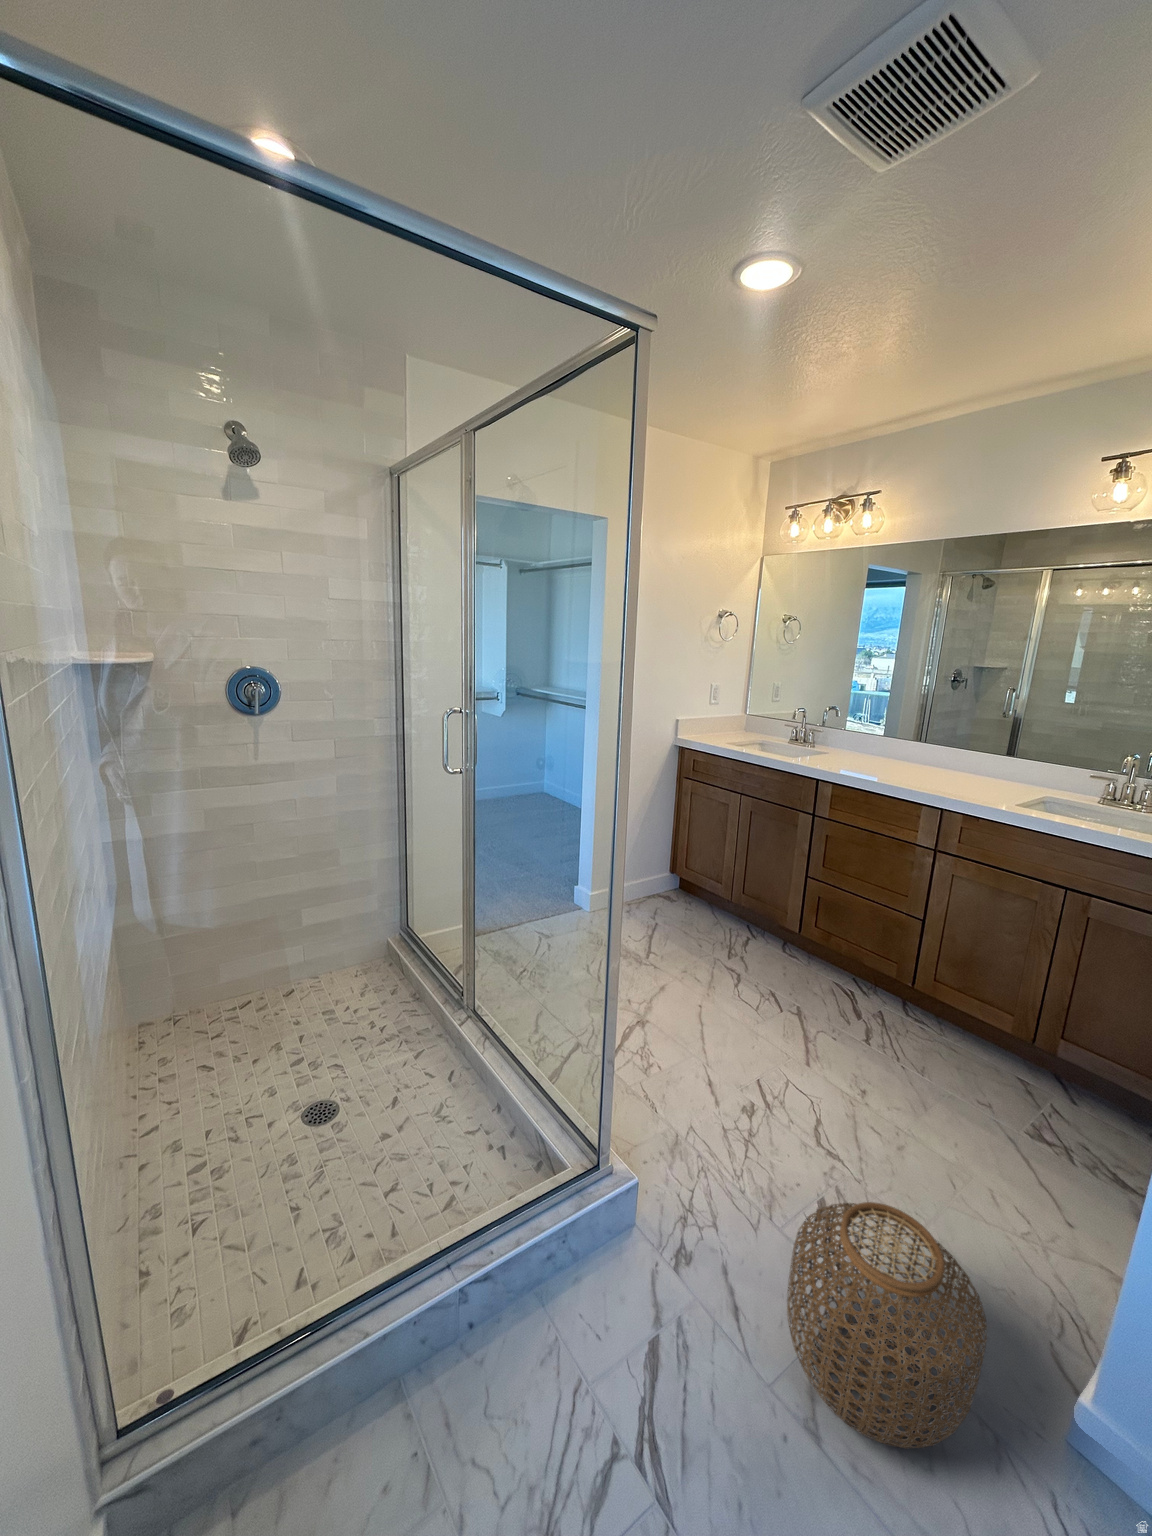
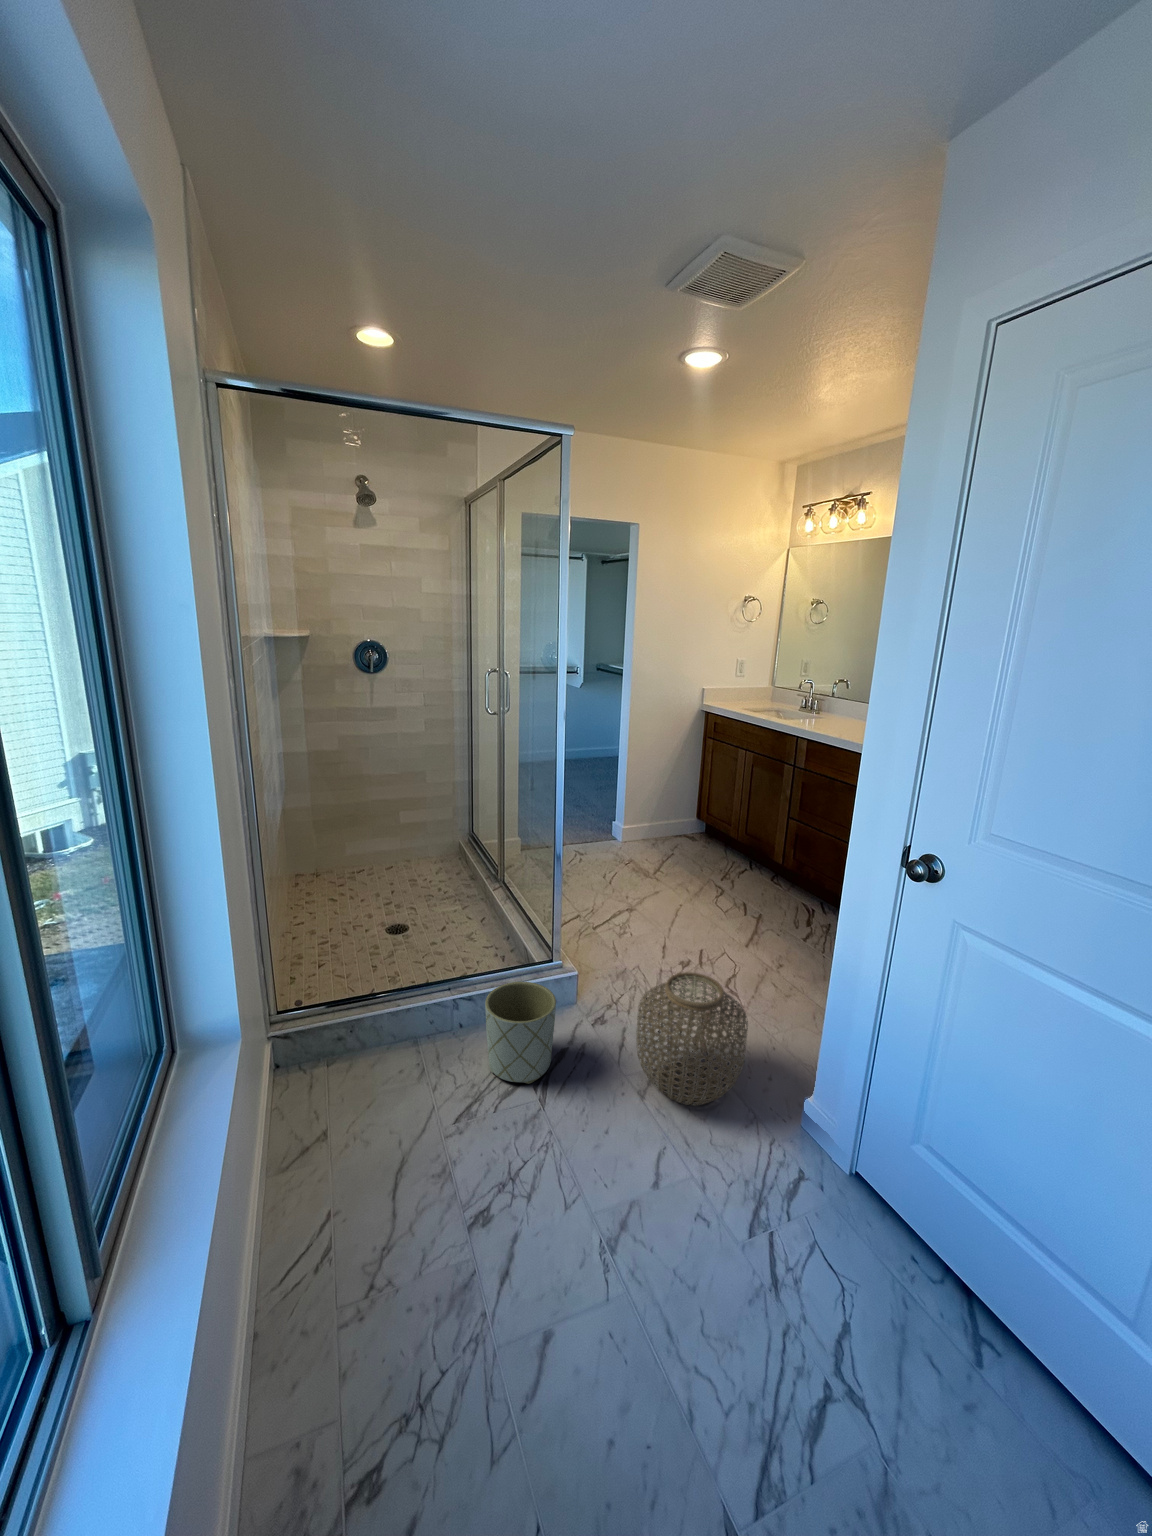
planter: none [542,1247,665,1461] -> present [485,982,556,1084]

